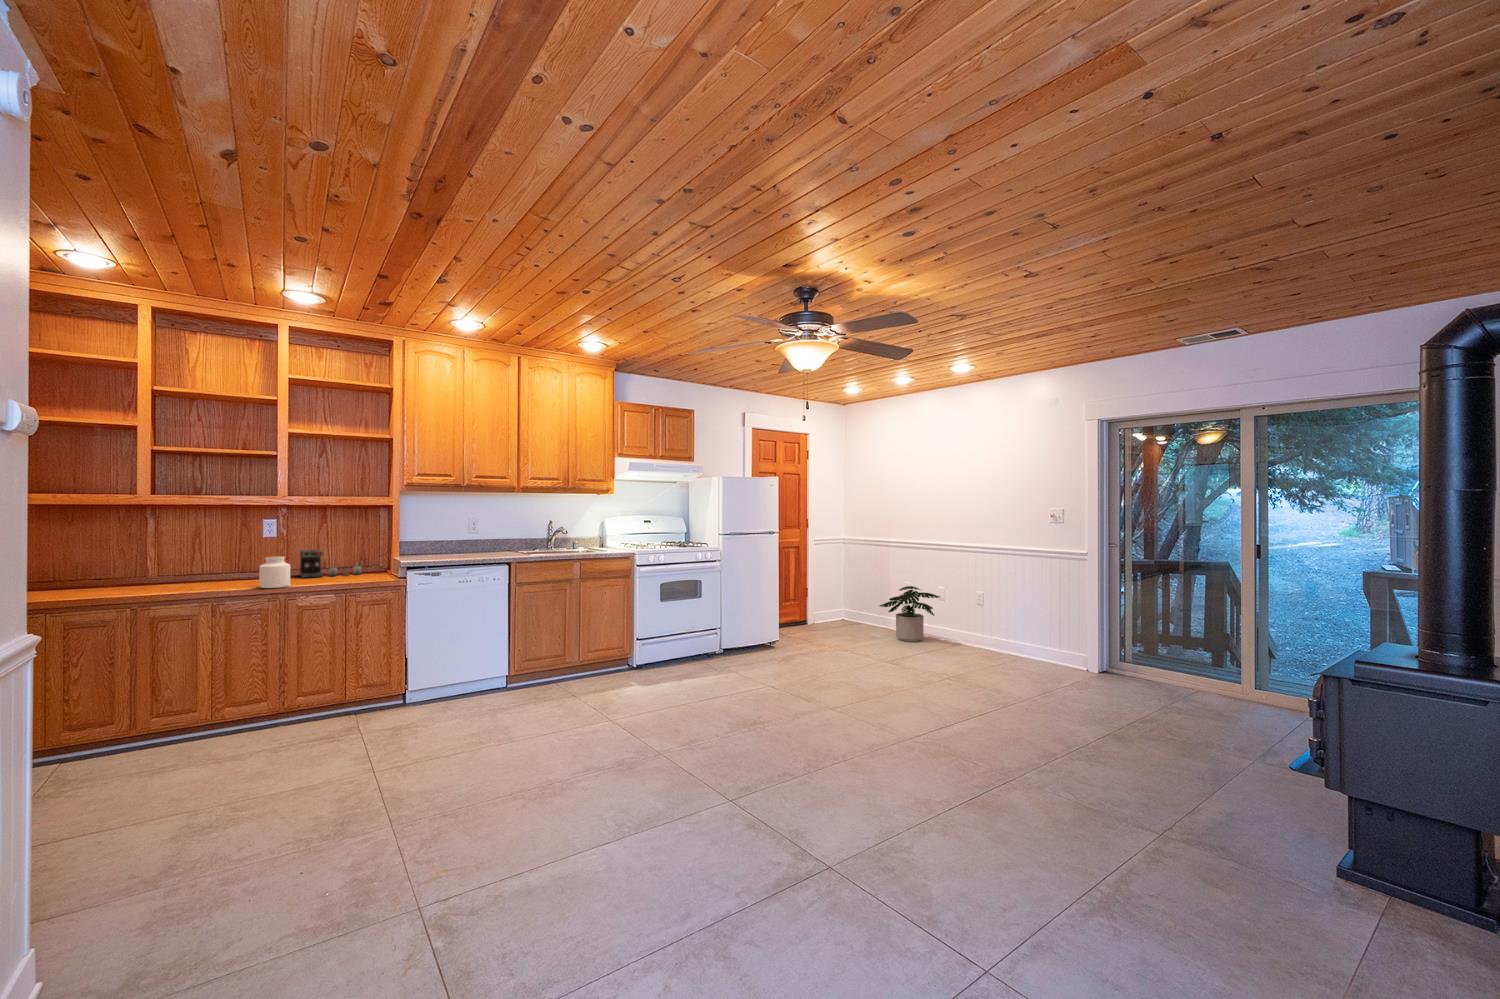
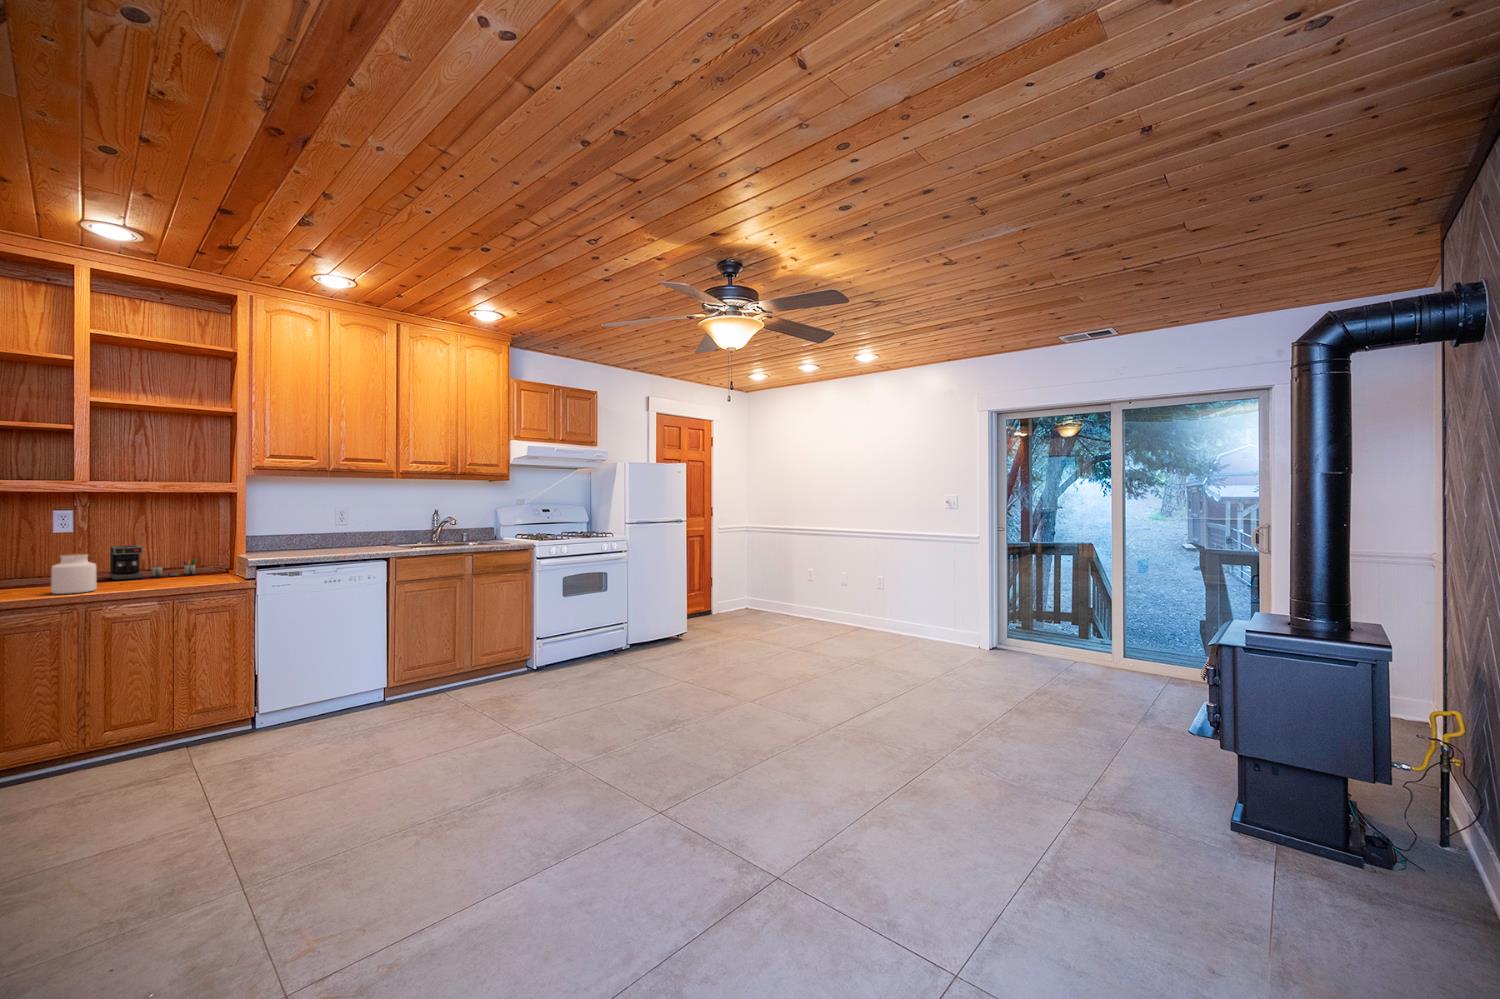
potted plant: present [880,586,940,642] -> none [783,574,842,628]

